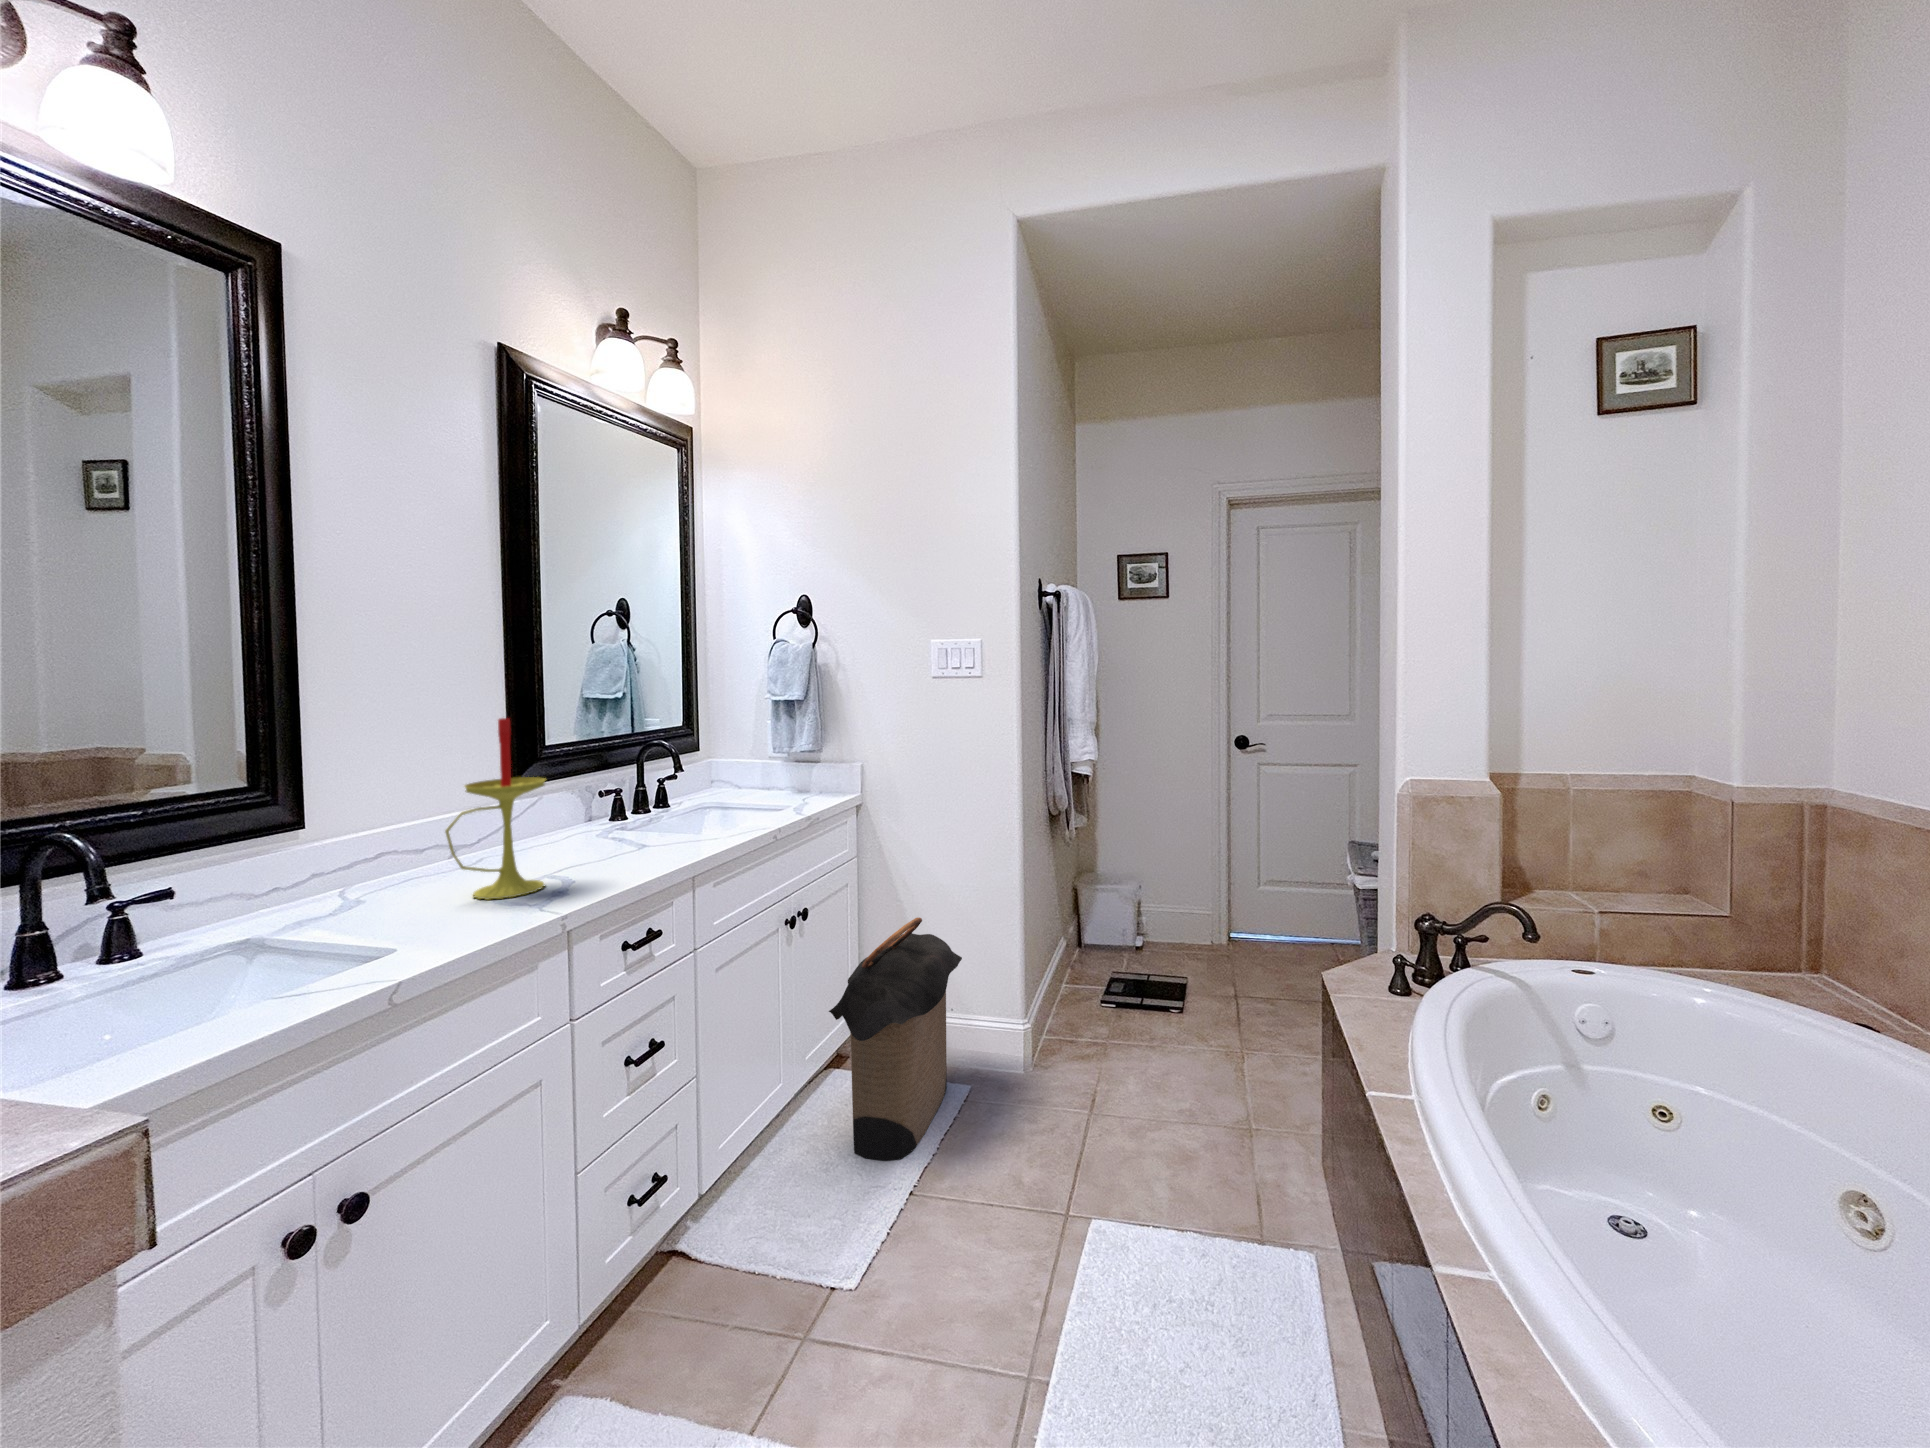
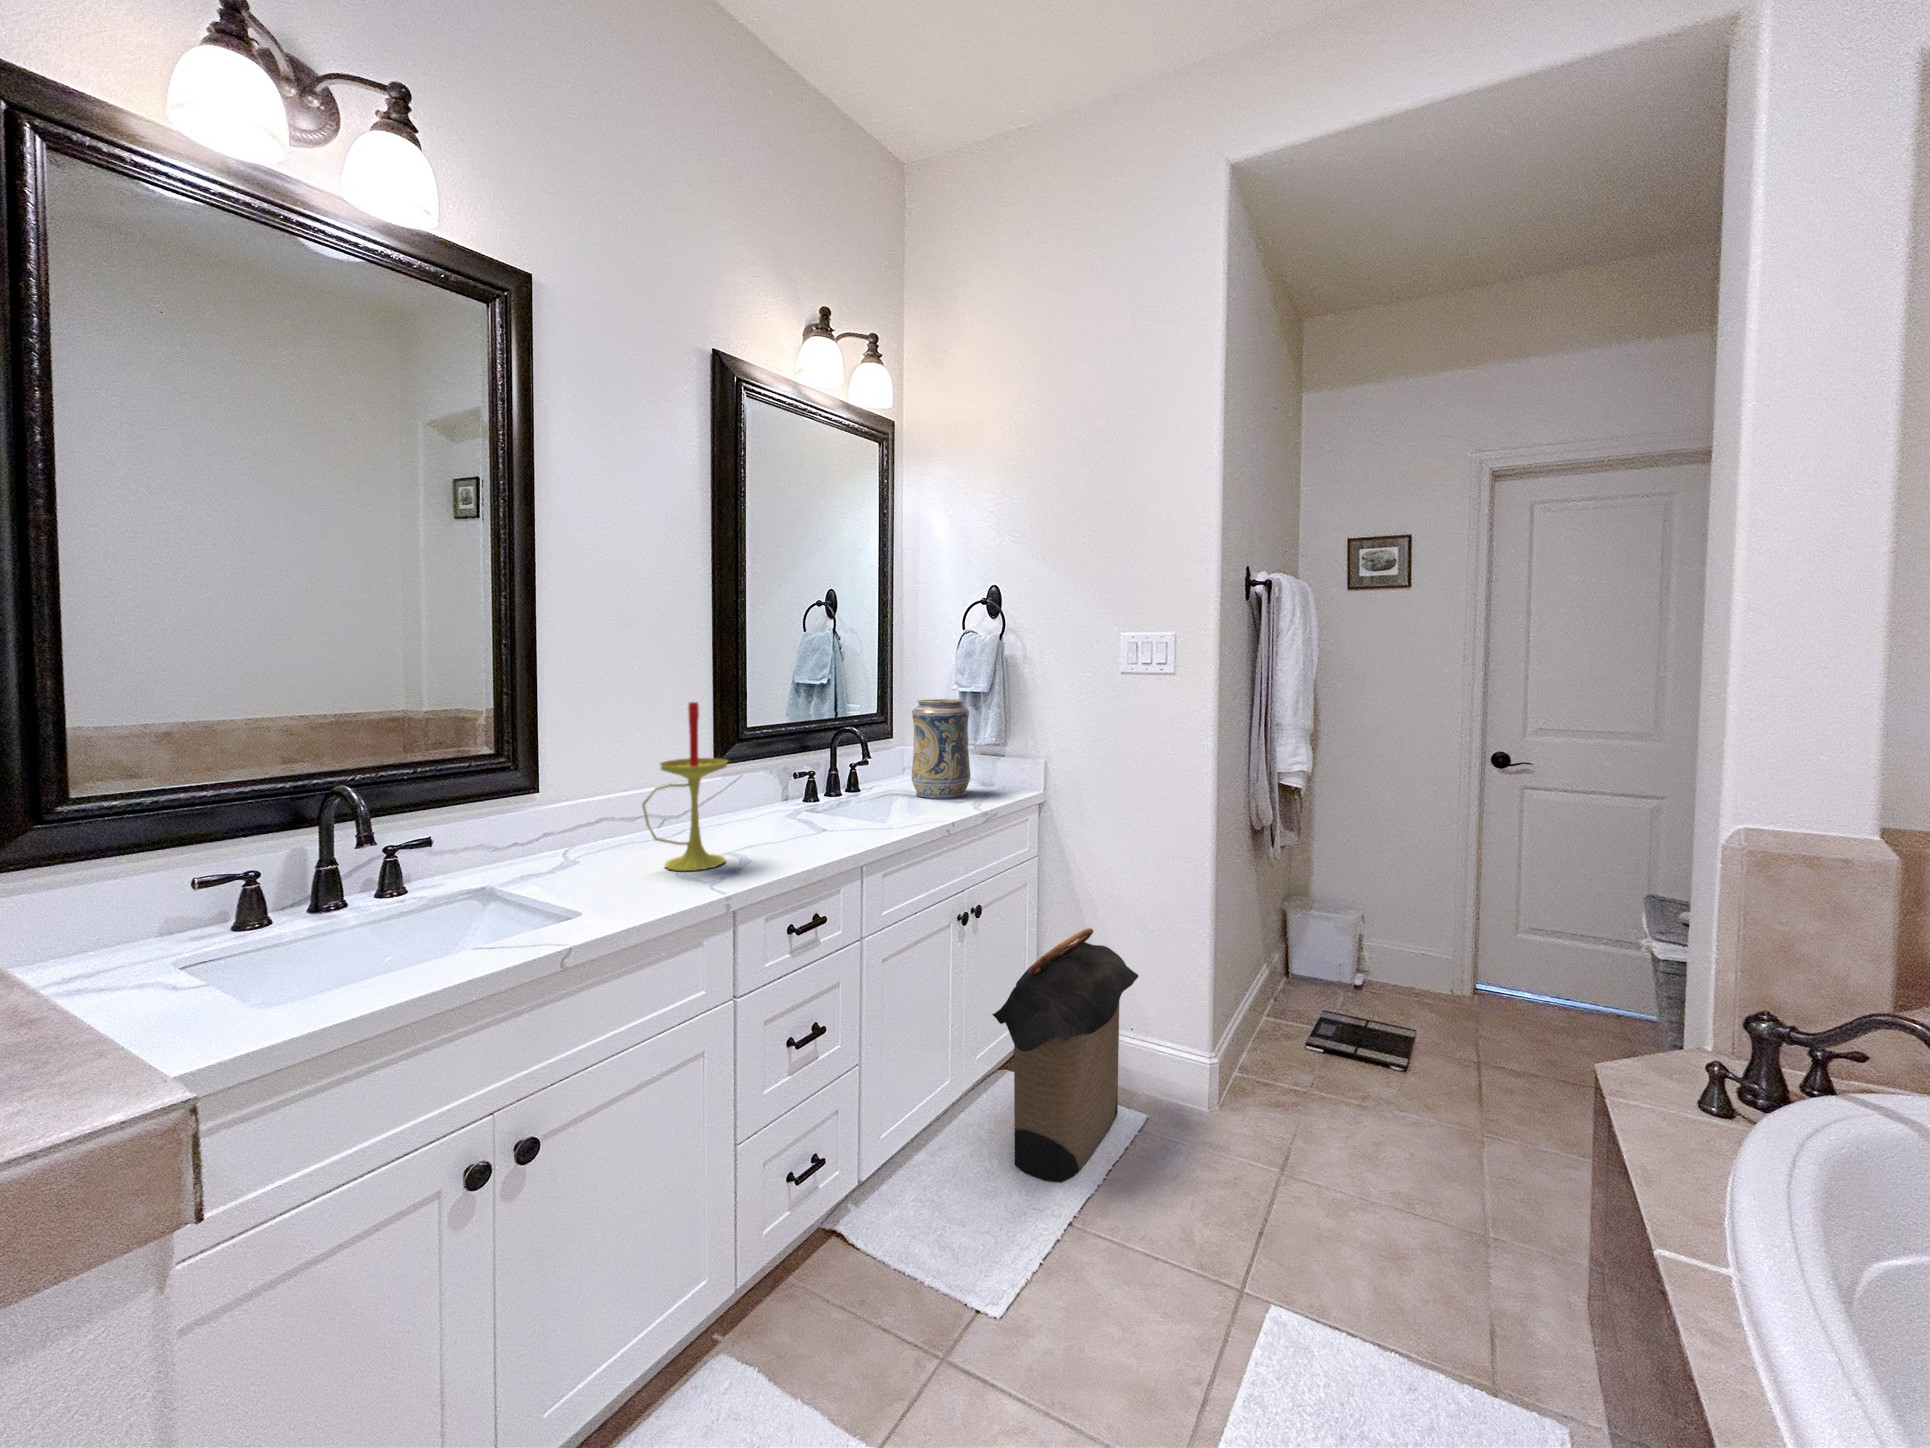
decorative vase: none [728,708,791,808] -> present [912,699,970,799]

